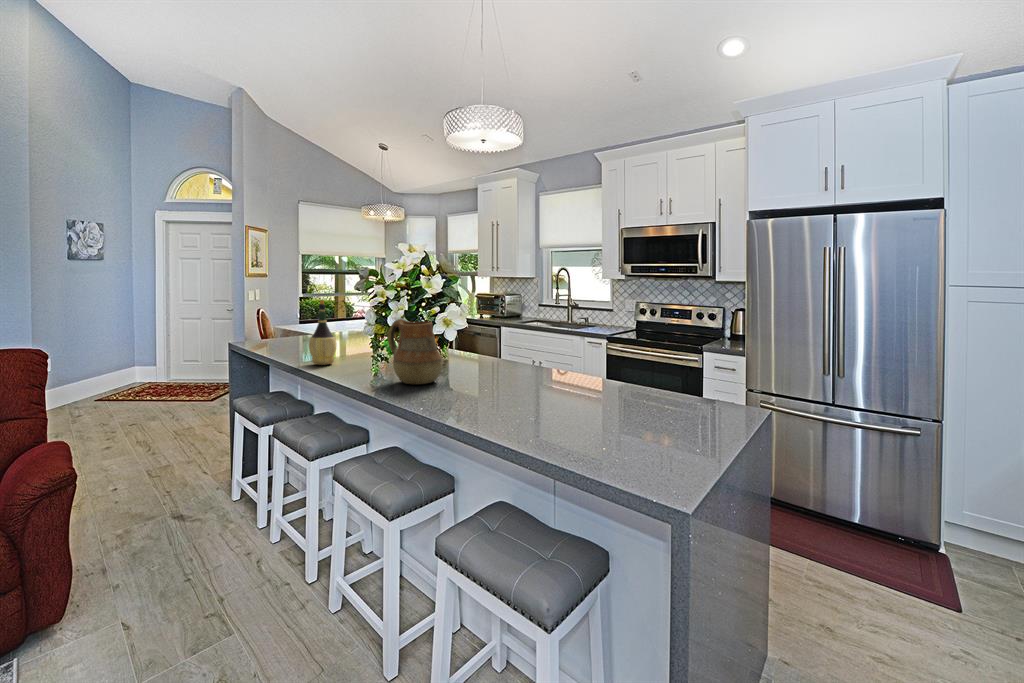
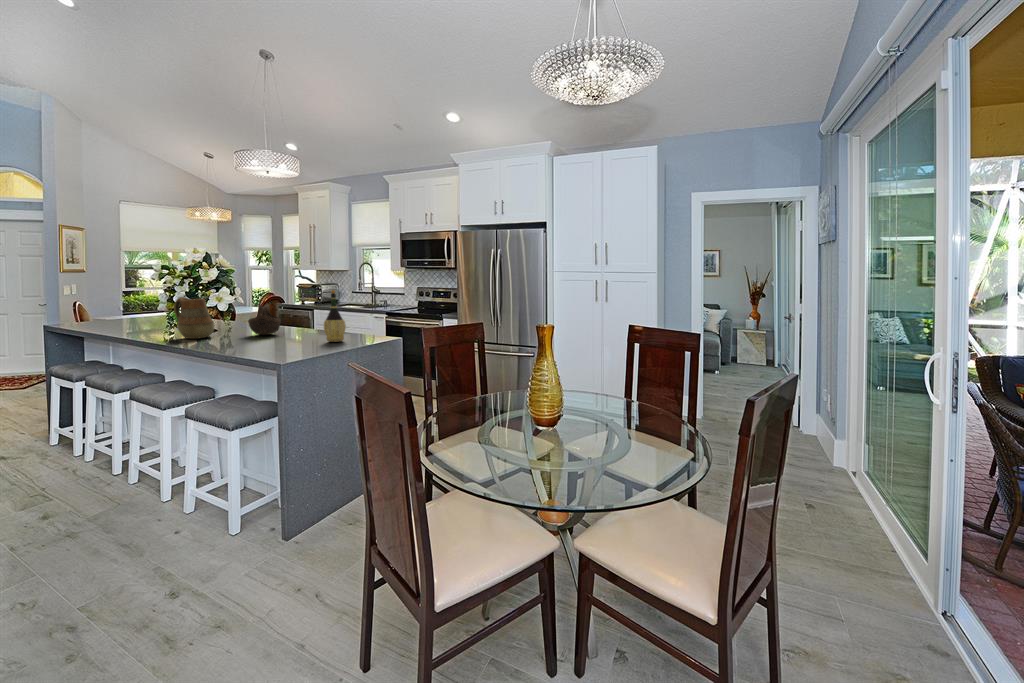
wine bottle: present [309,300,336,365] -> present [324,290,346,342]
decorative bowl: none [490,329,537,381] -> present [248,303,281,335]

